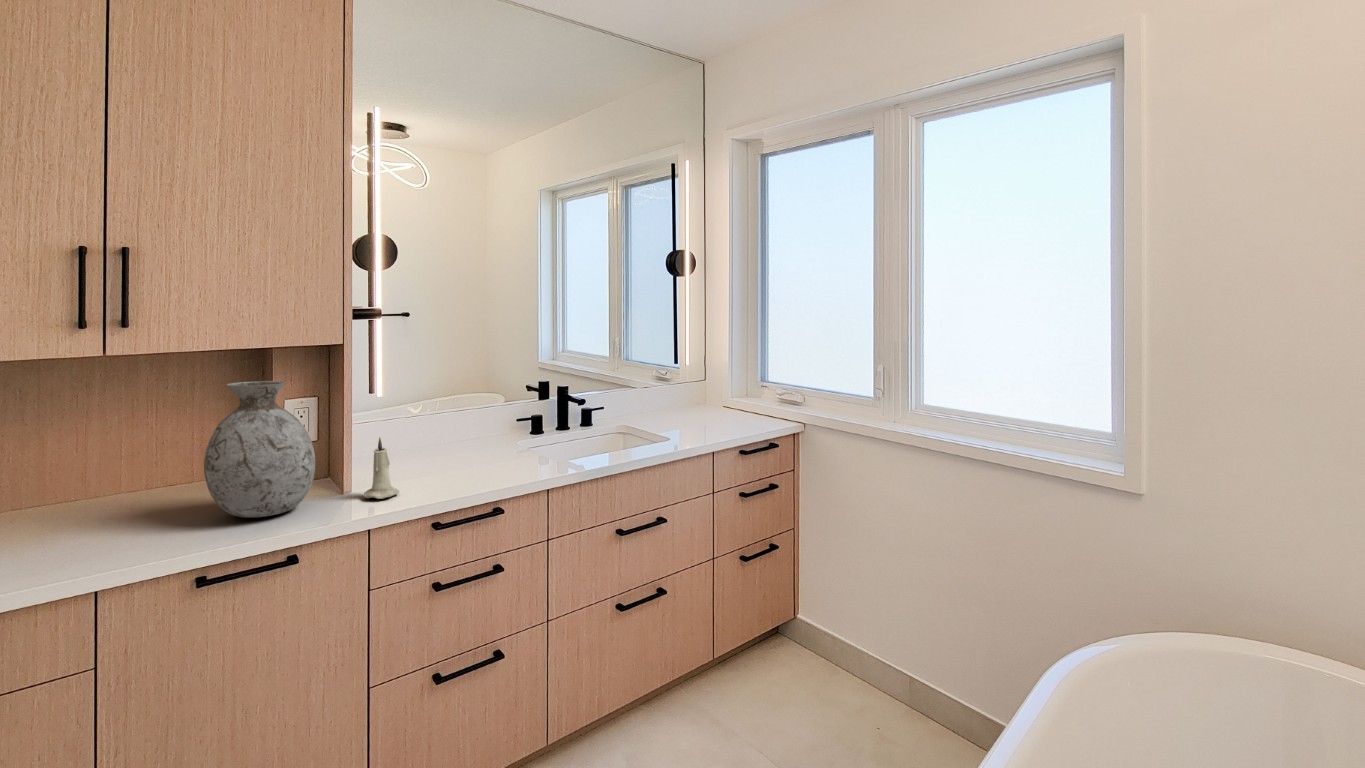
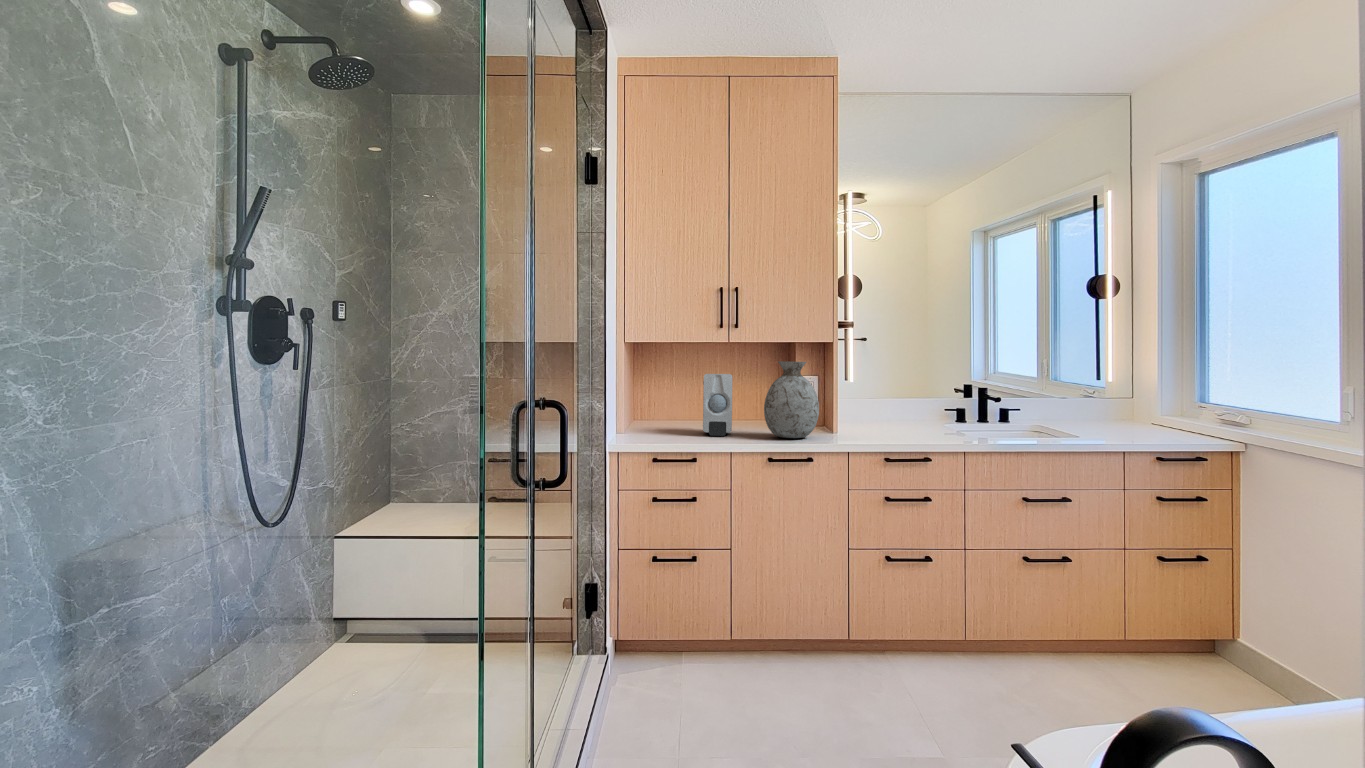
soap dispenser: none [63,409,148,530] -> present [703,374,732,436]
candle: present [363,438,399,499] -> none [844,399,865,438]

